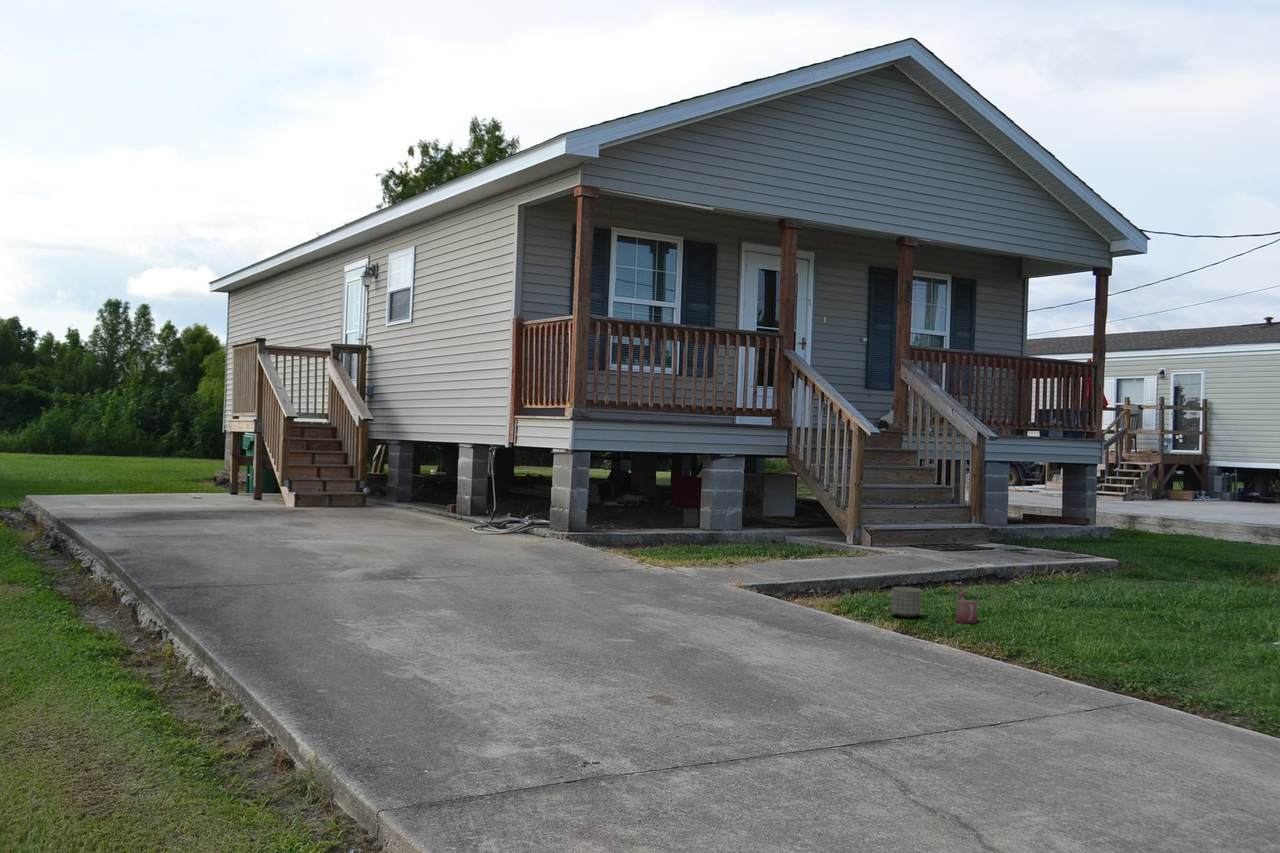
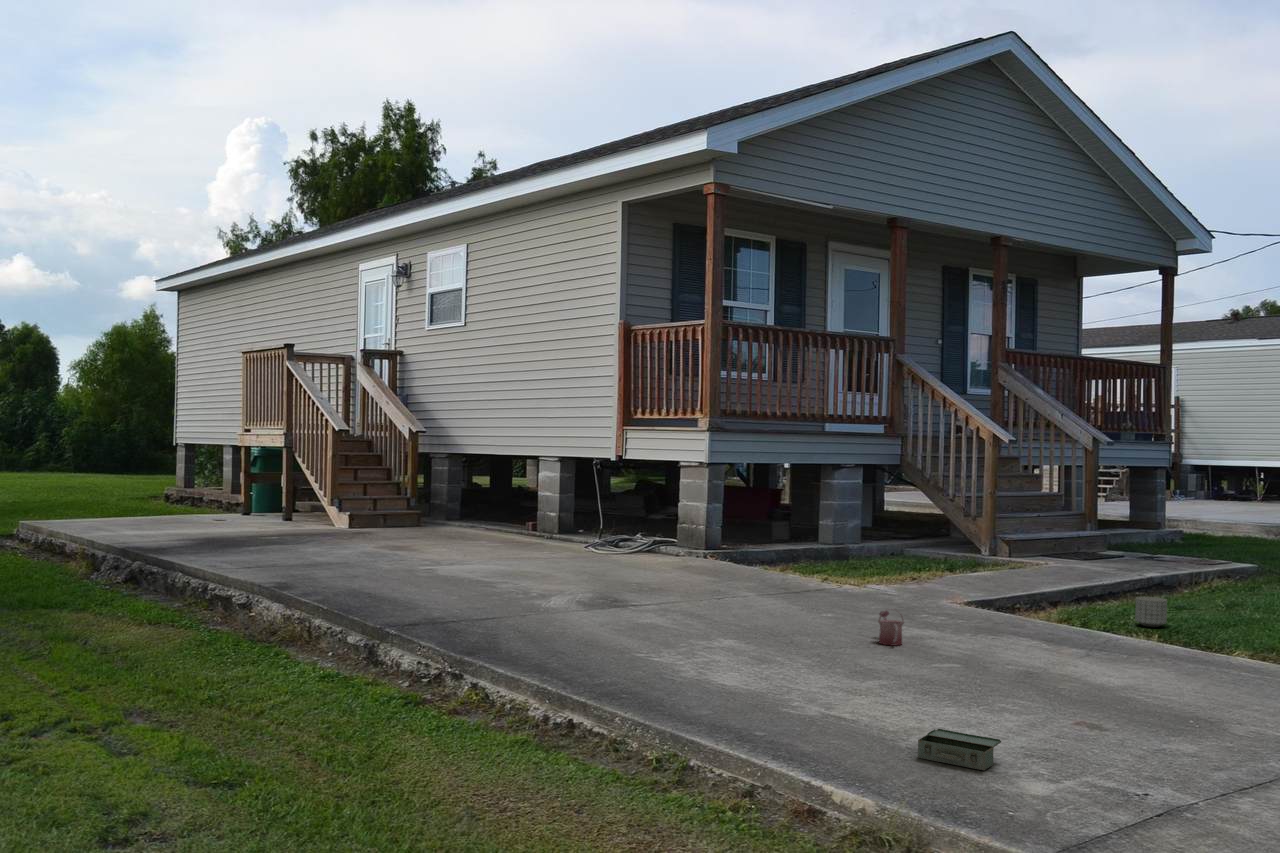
watering can: present [956,591,979,623] -> present [878,609,904,645]
toolbox: none [405,712,489,757] -> present [918,729,1001,770]

